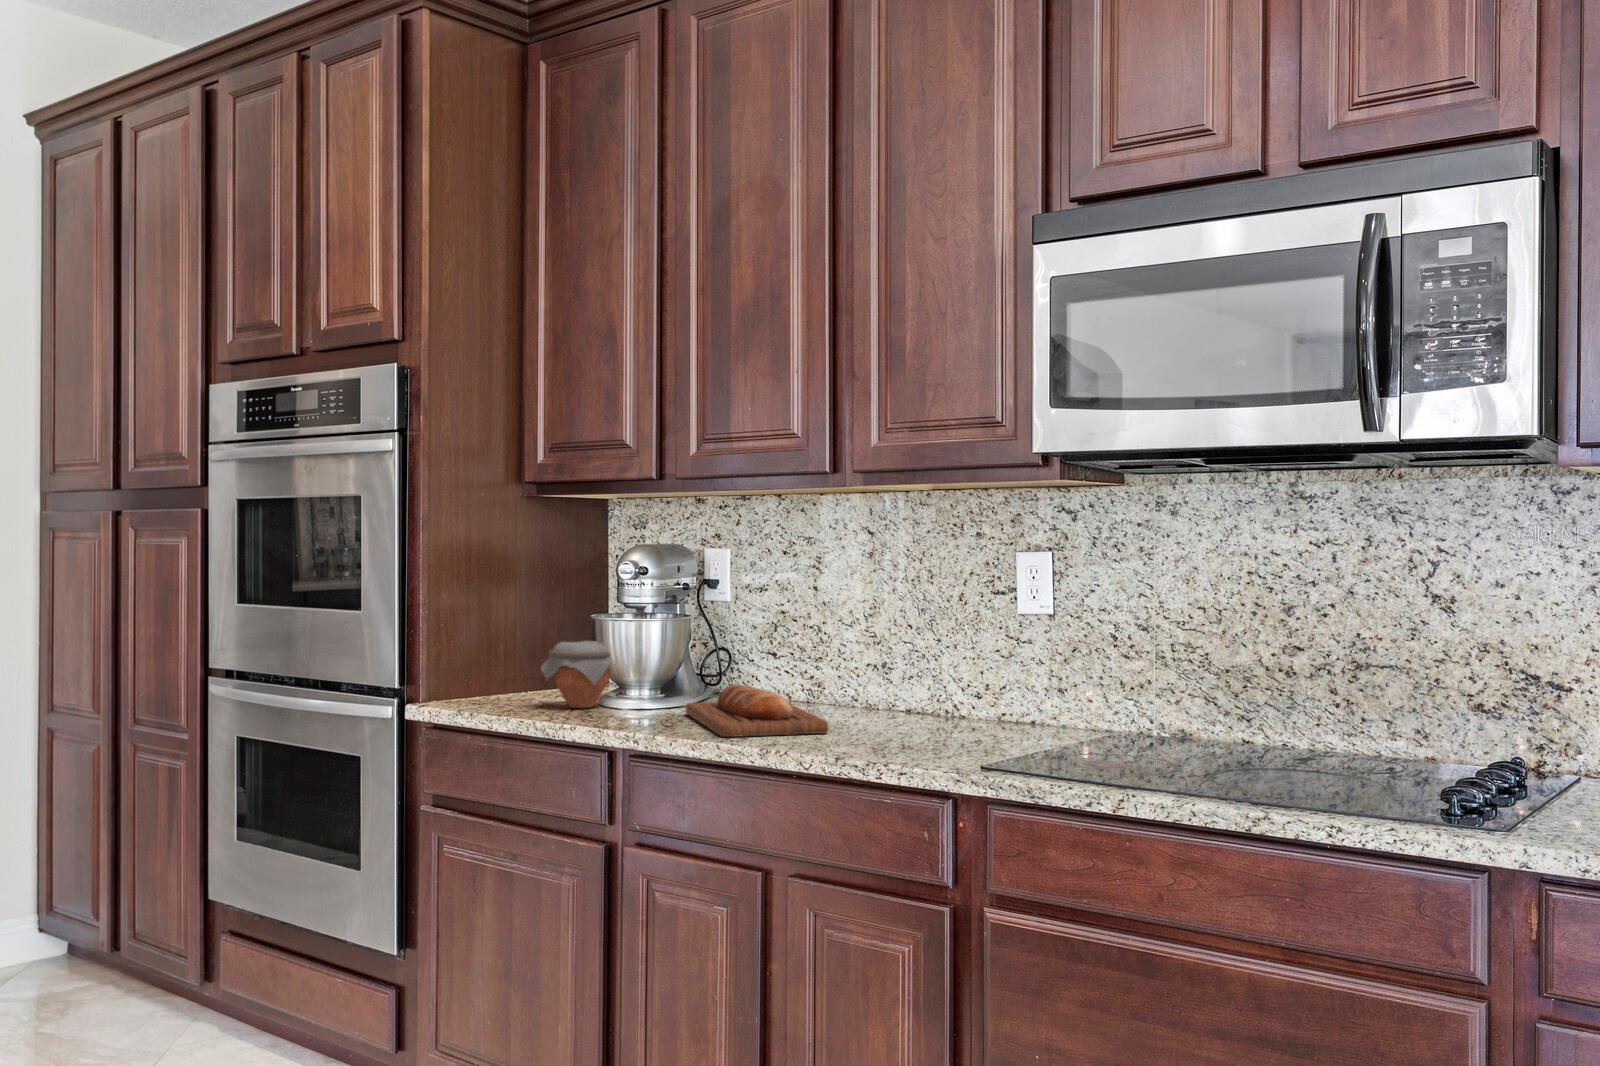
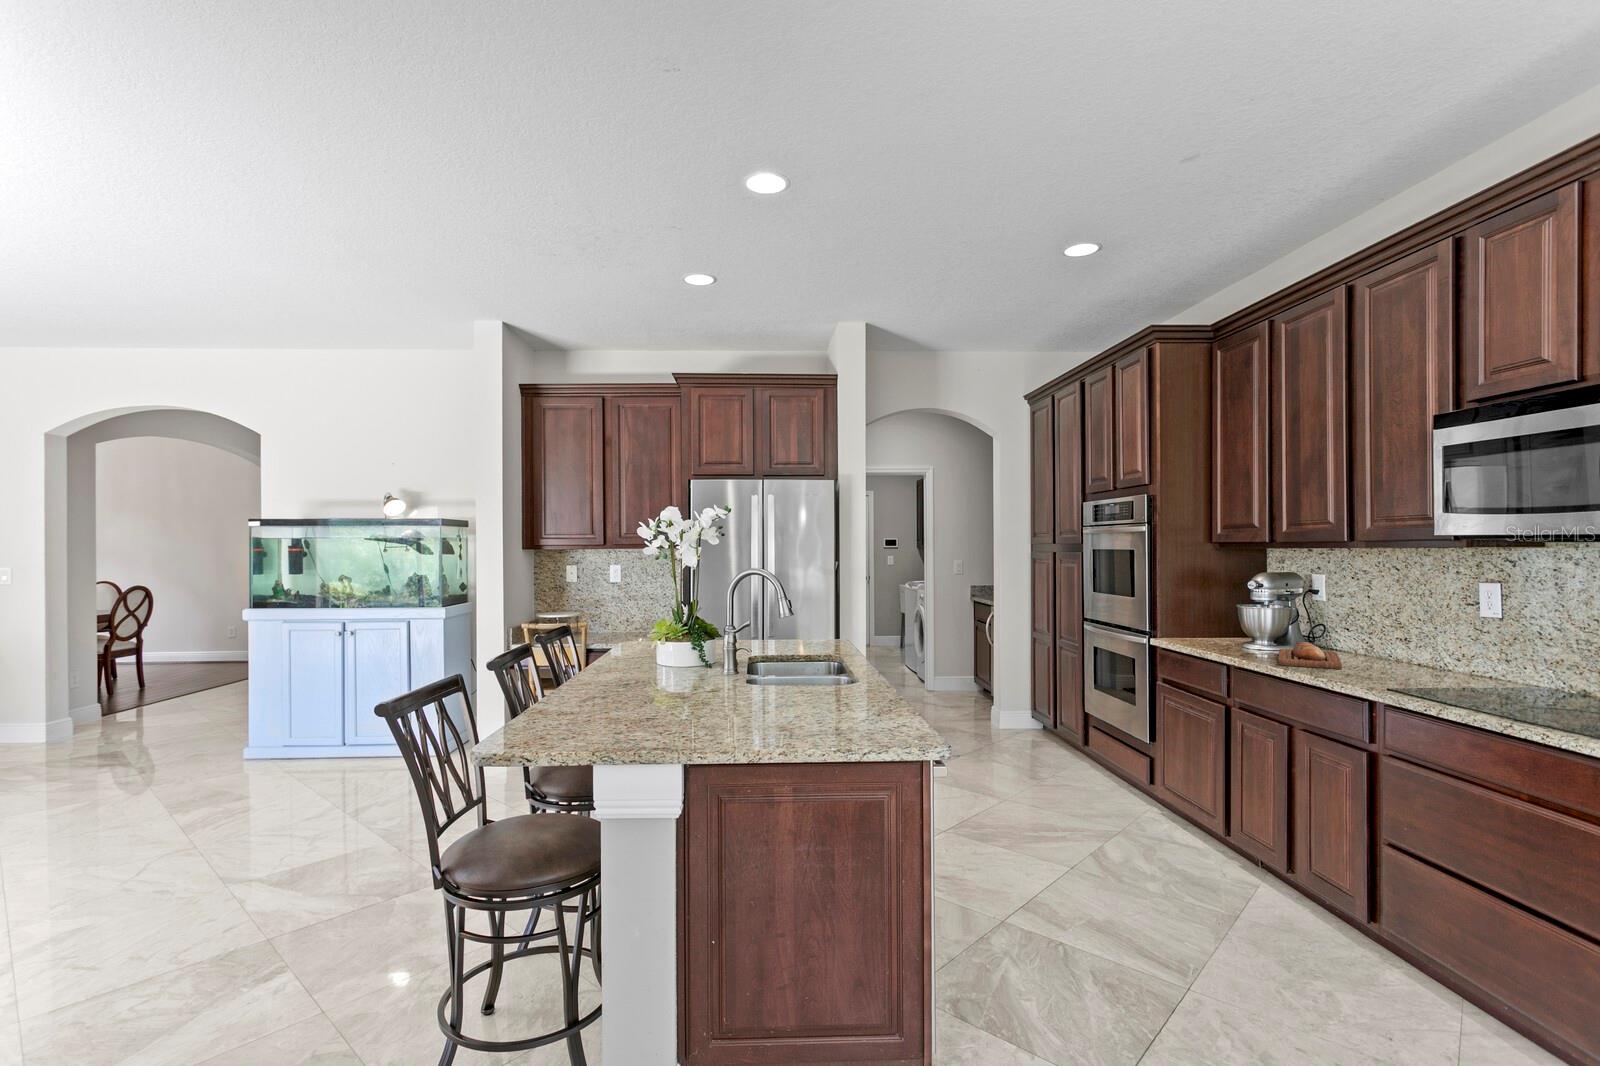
jar: present [541,641,615,708] -> none [1211,616,1250,647]

